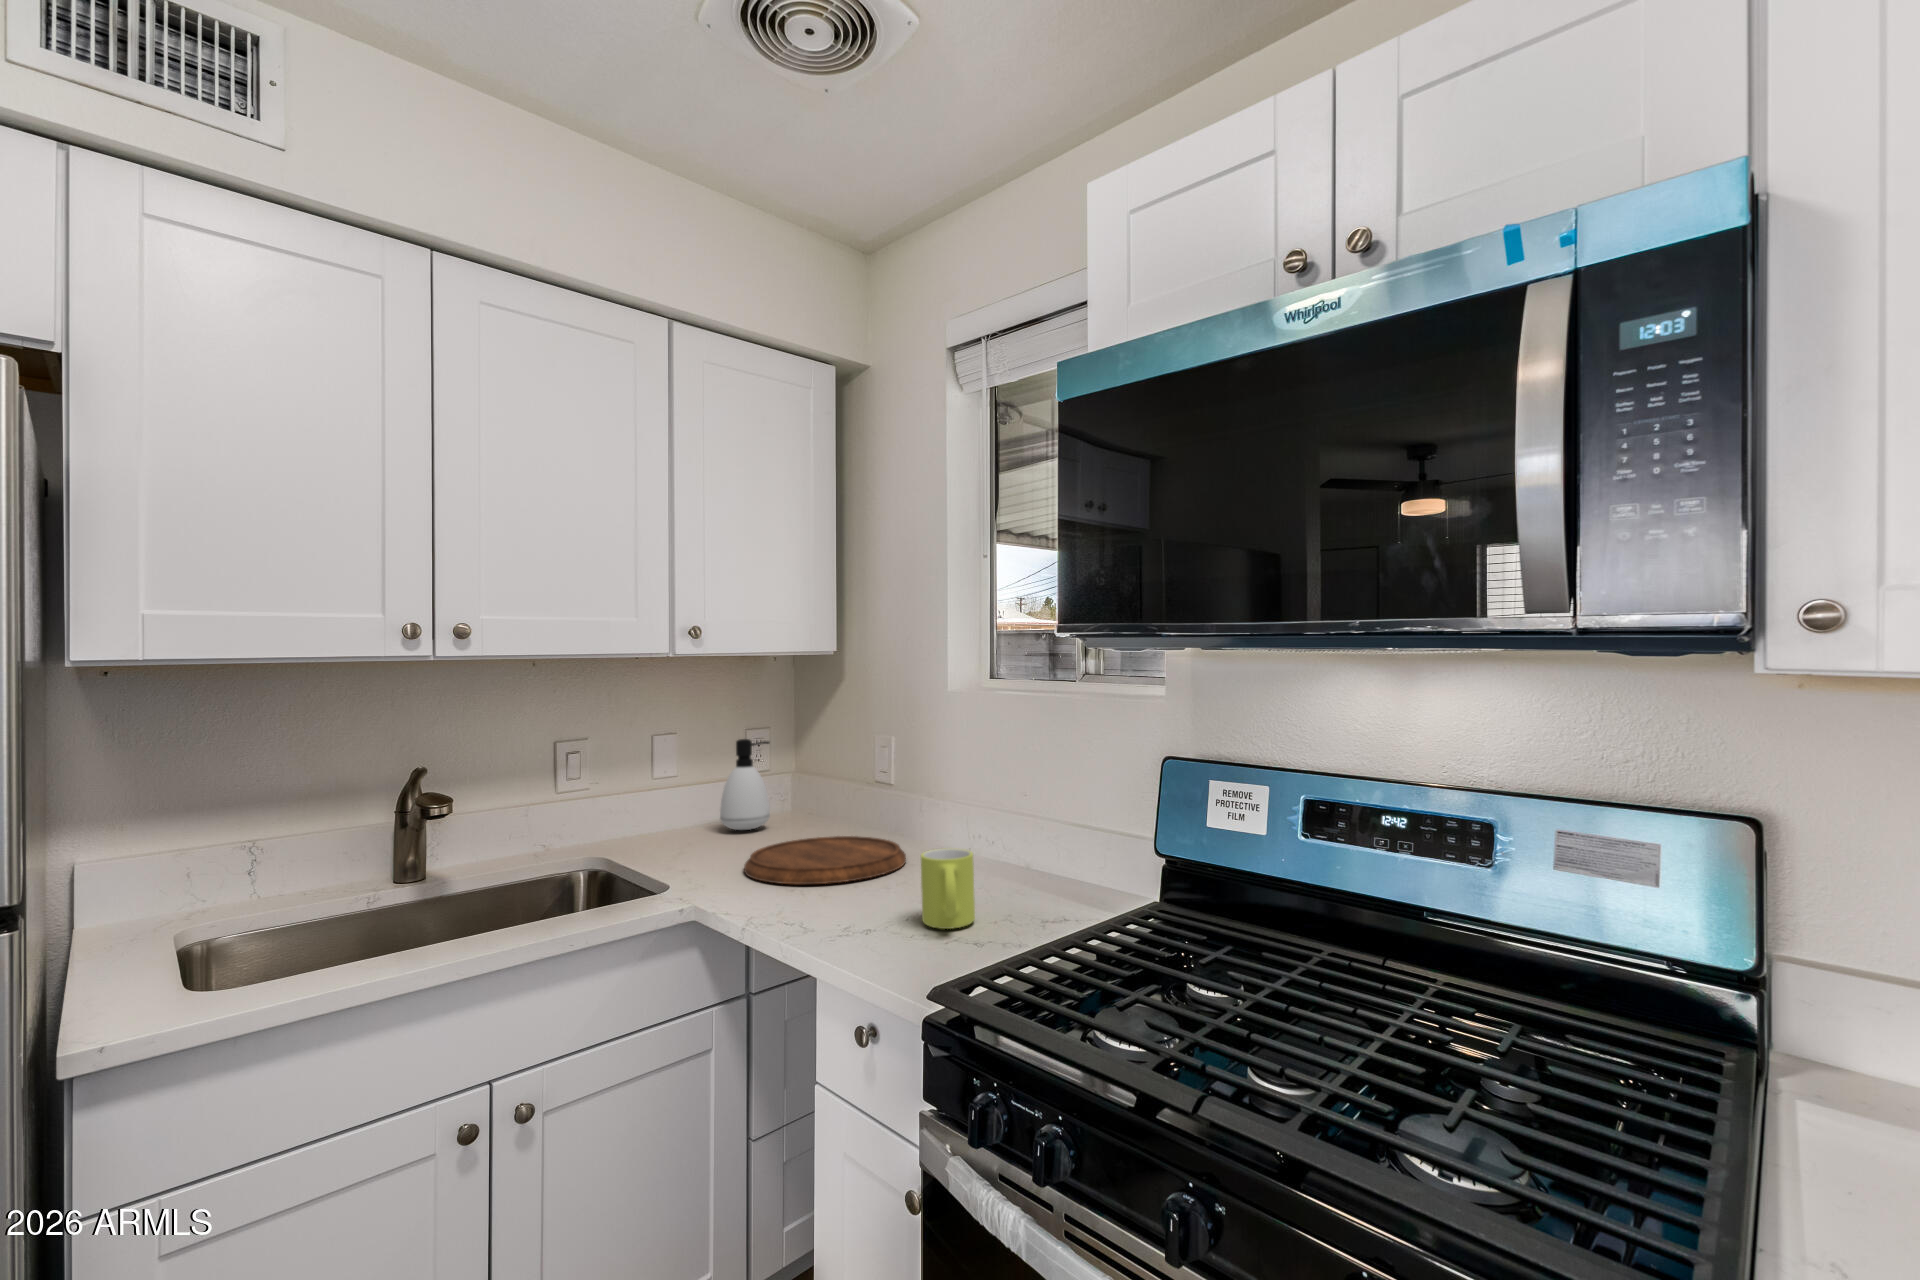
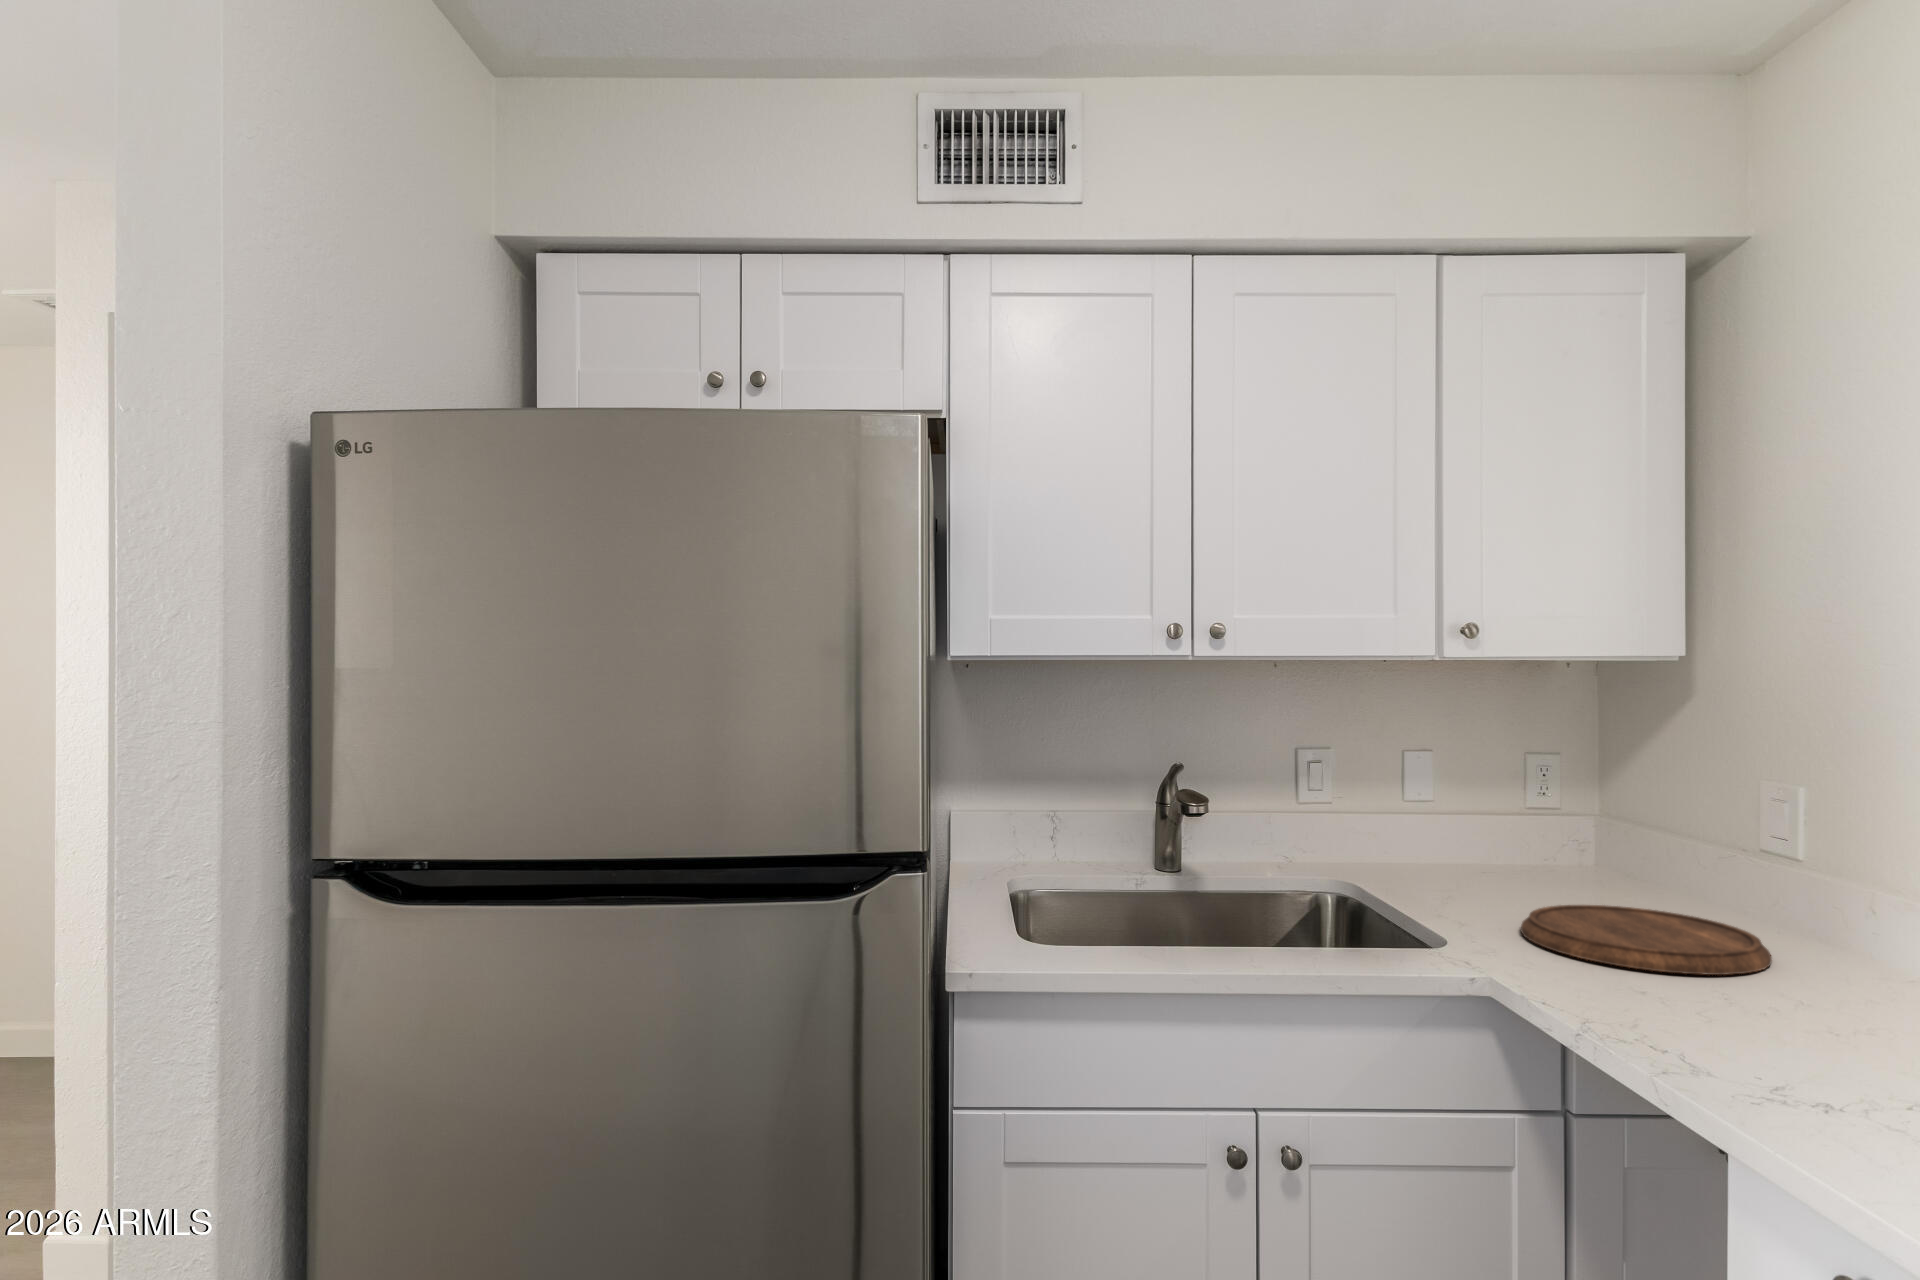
soap dispenser: present [720,739,770,830] -> none [1499,765,1571,881]
mug: present [921,848,975,929] -> none [1768,953,1863,1070]

